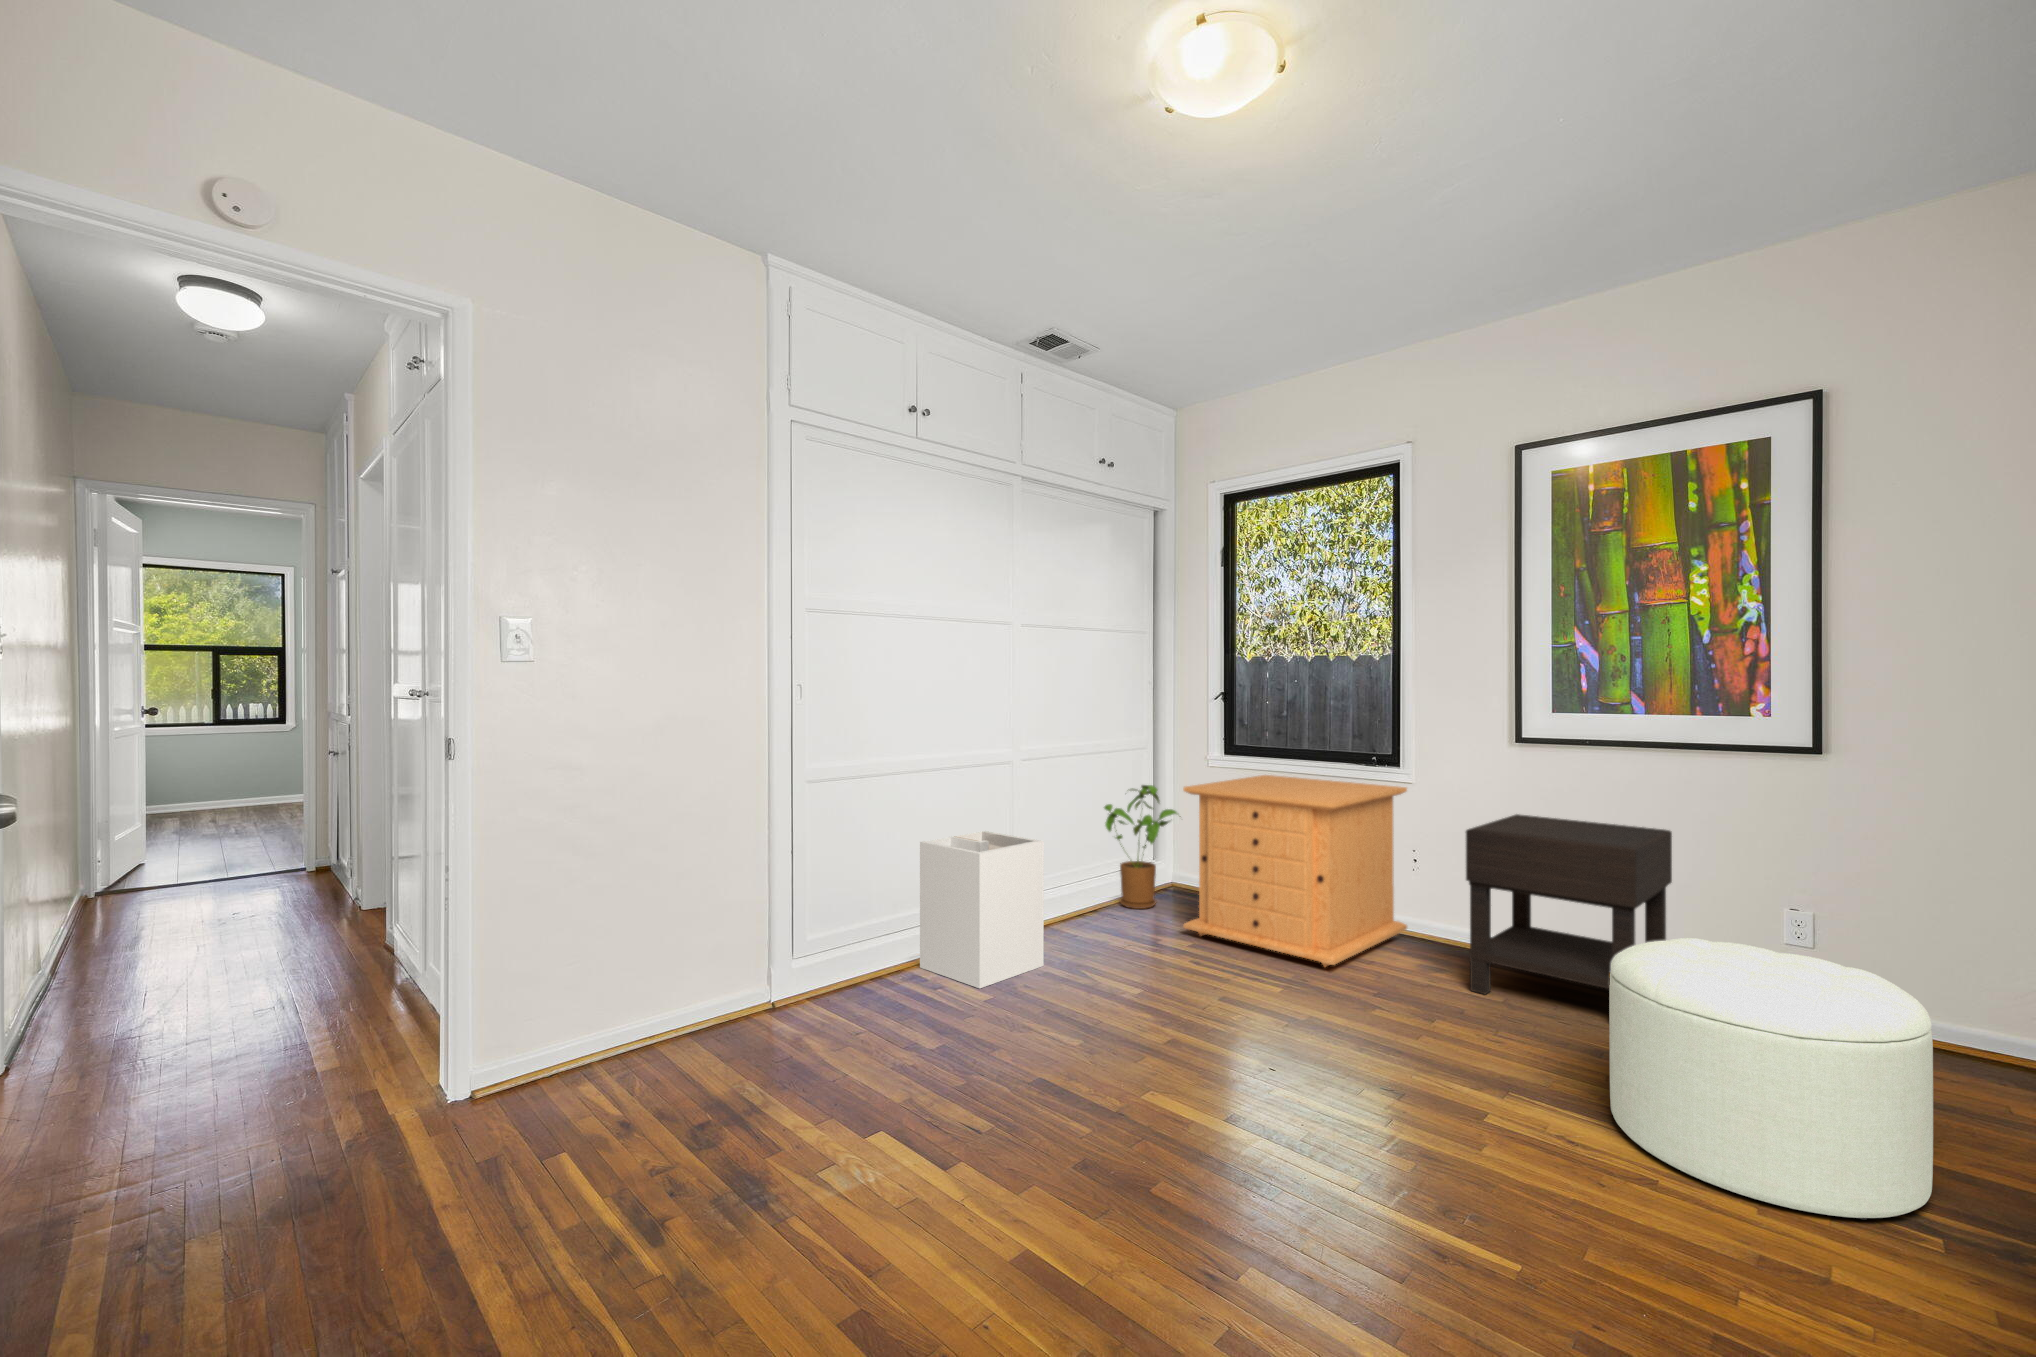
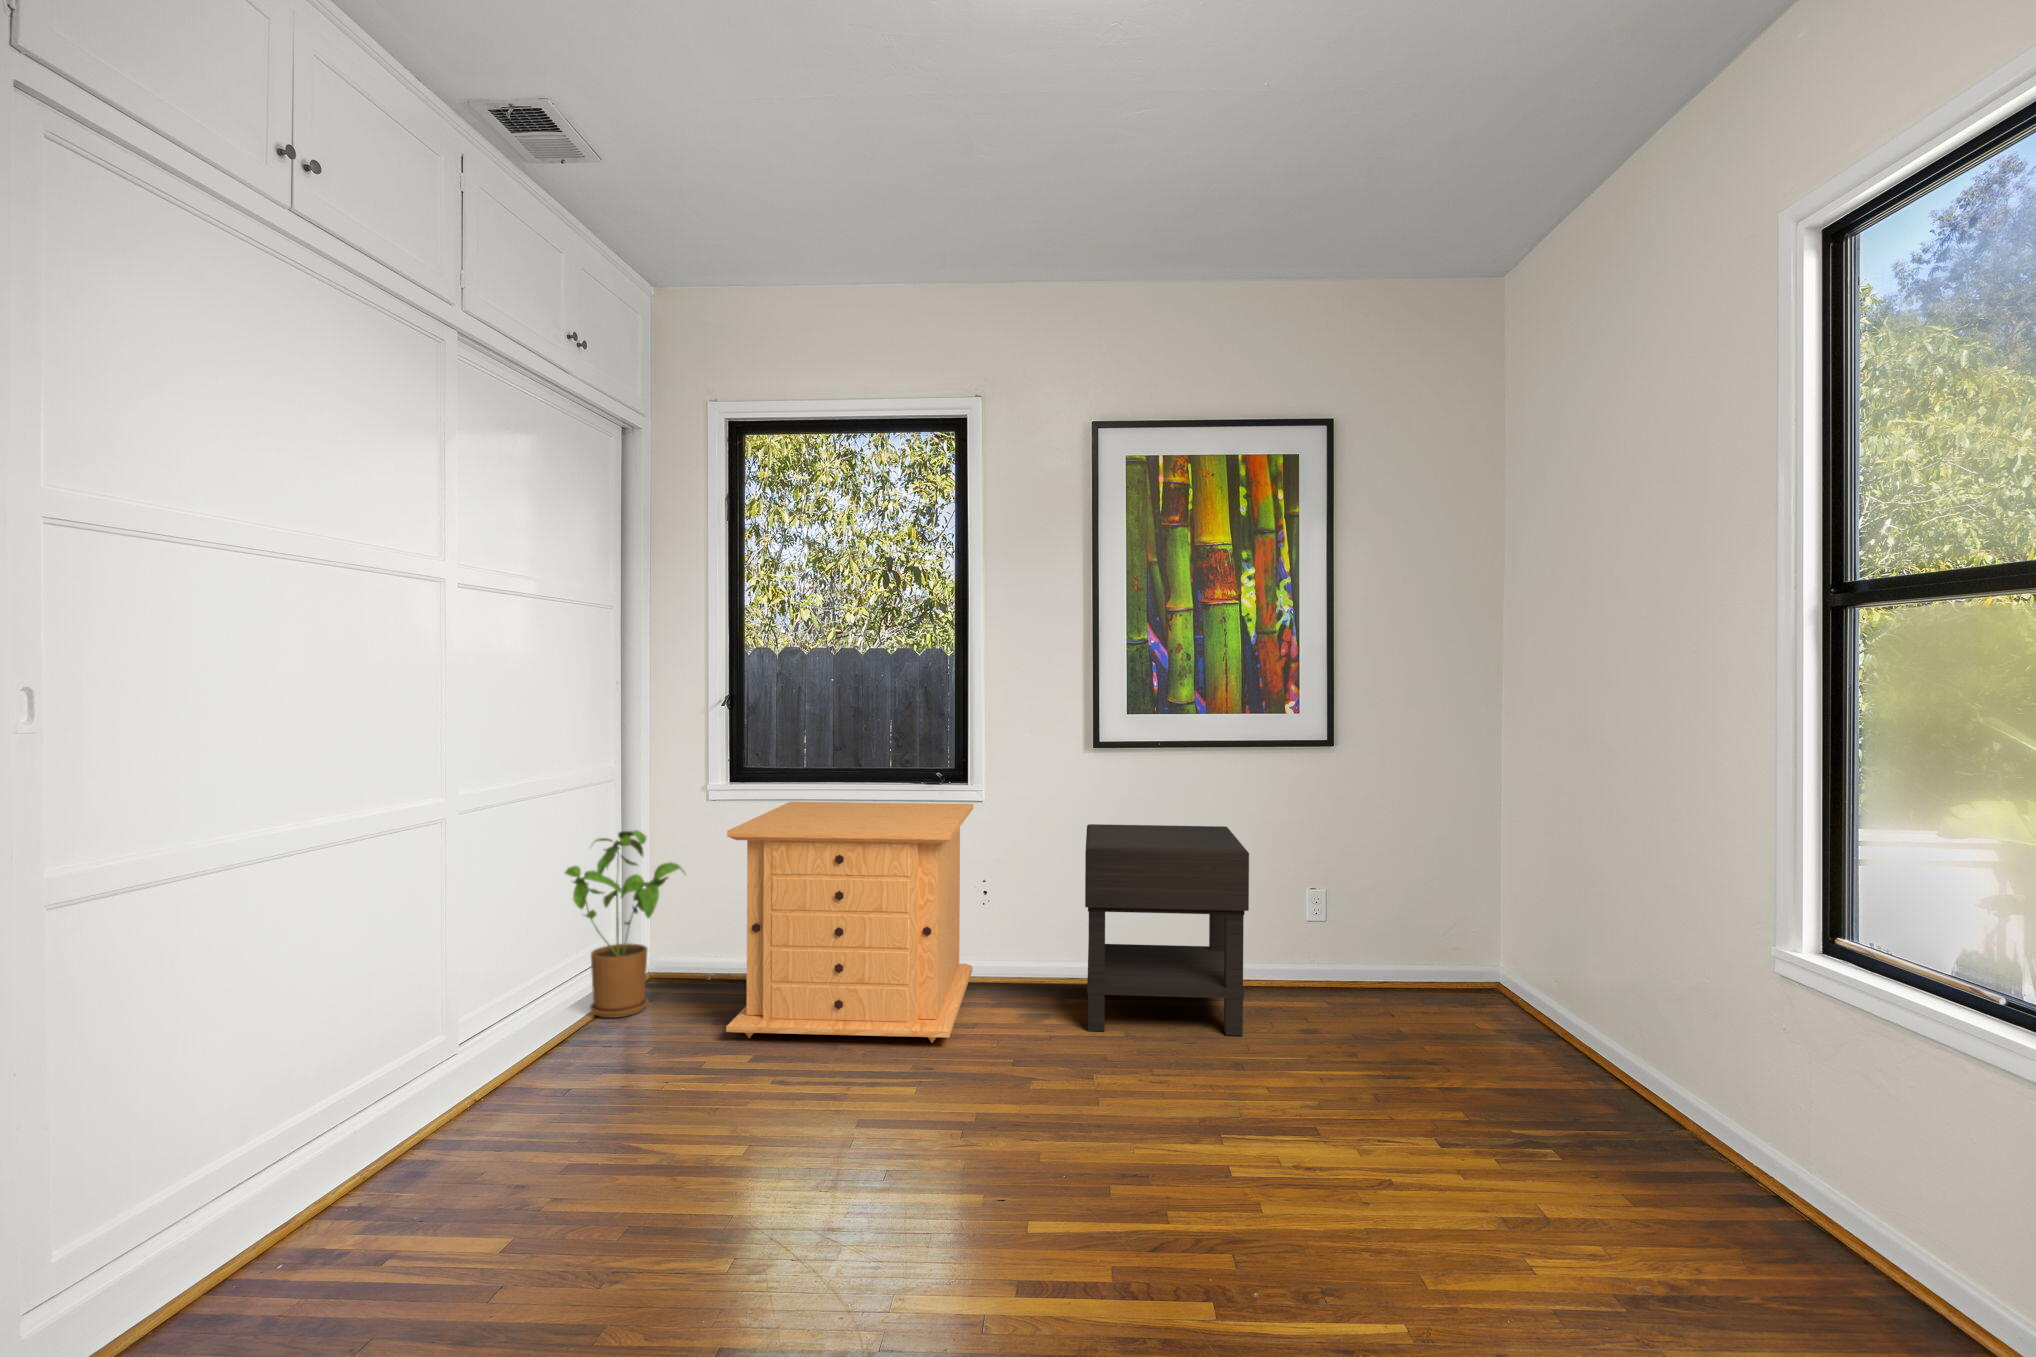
laundry hamper: present [920,831,1044,988] -> none [315,946,560,1235]
ottoman: present [1609,938,1933,1220] -> none [1312,934,1564,1182]

